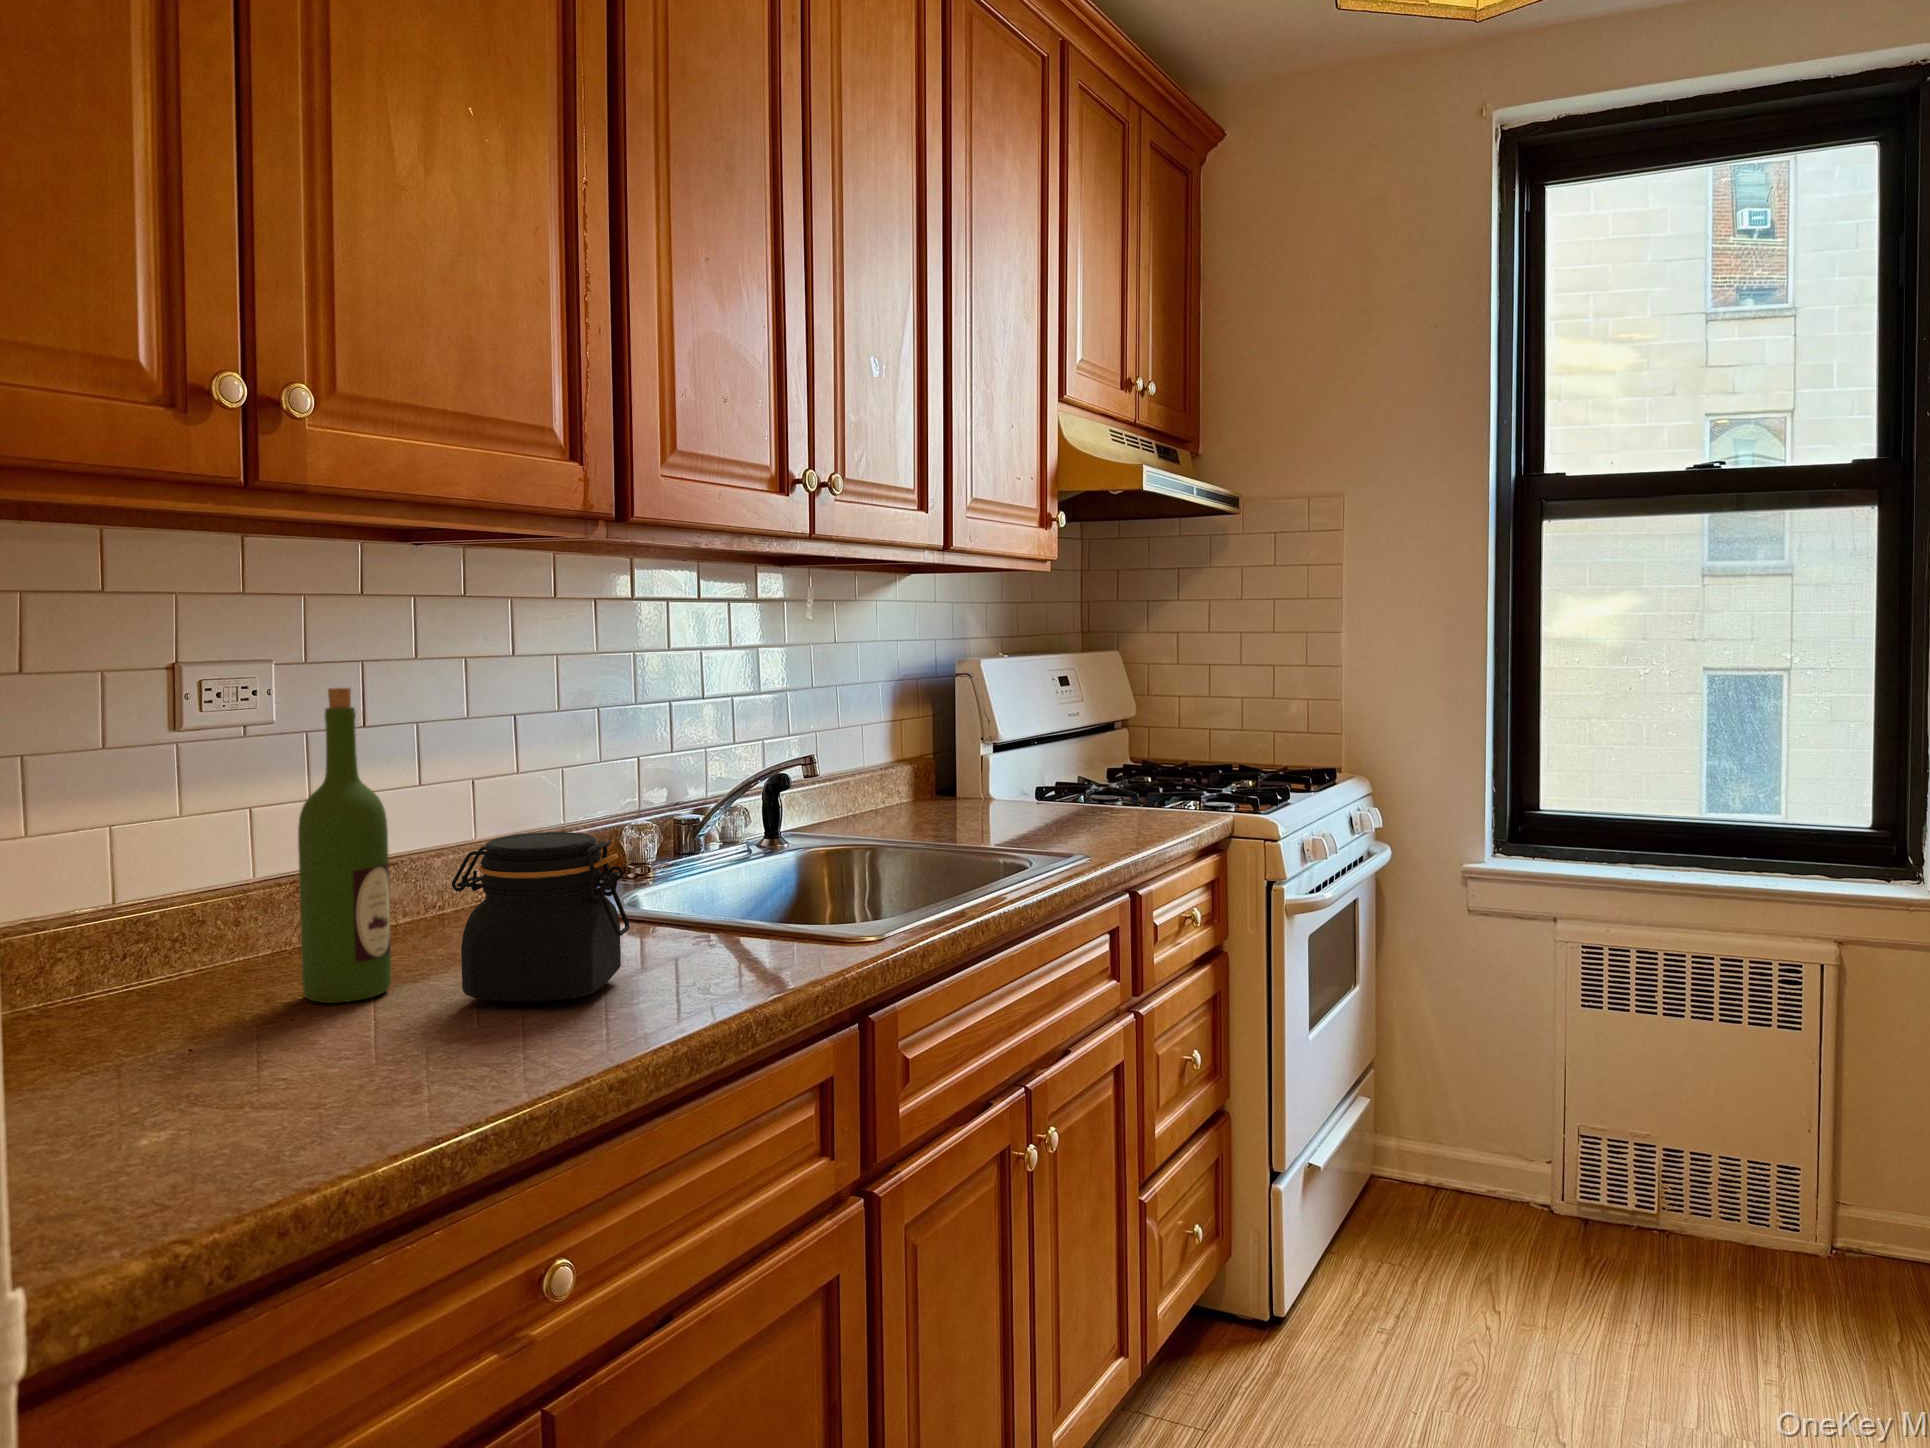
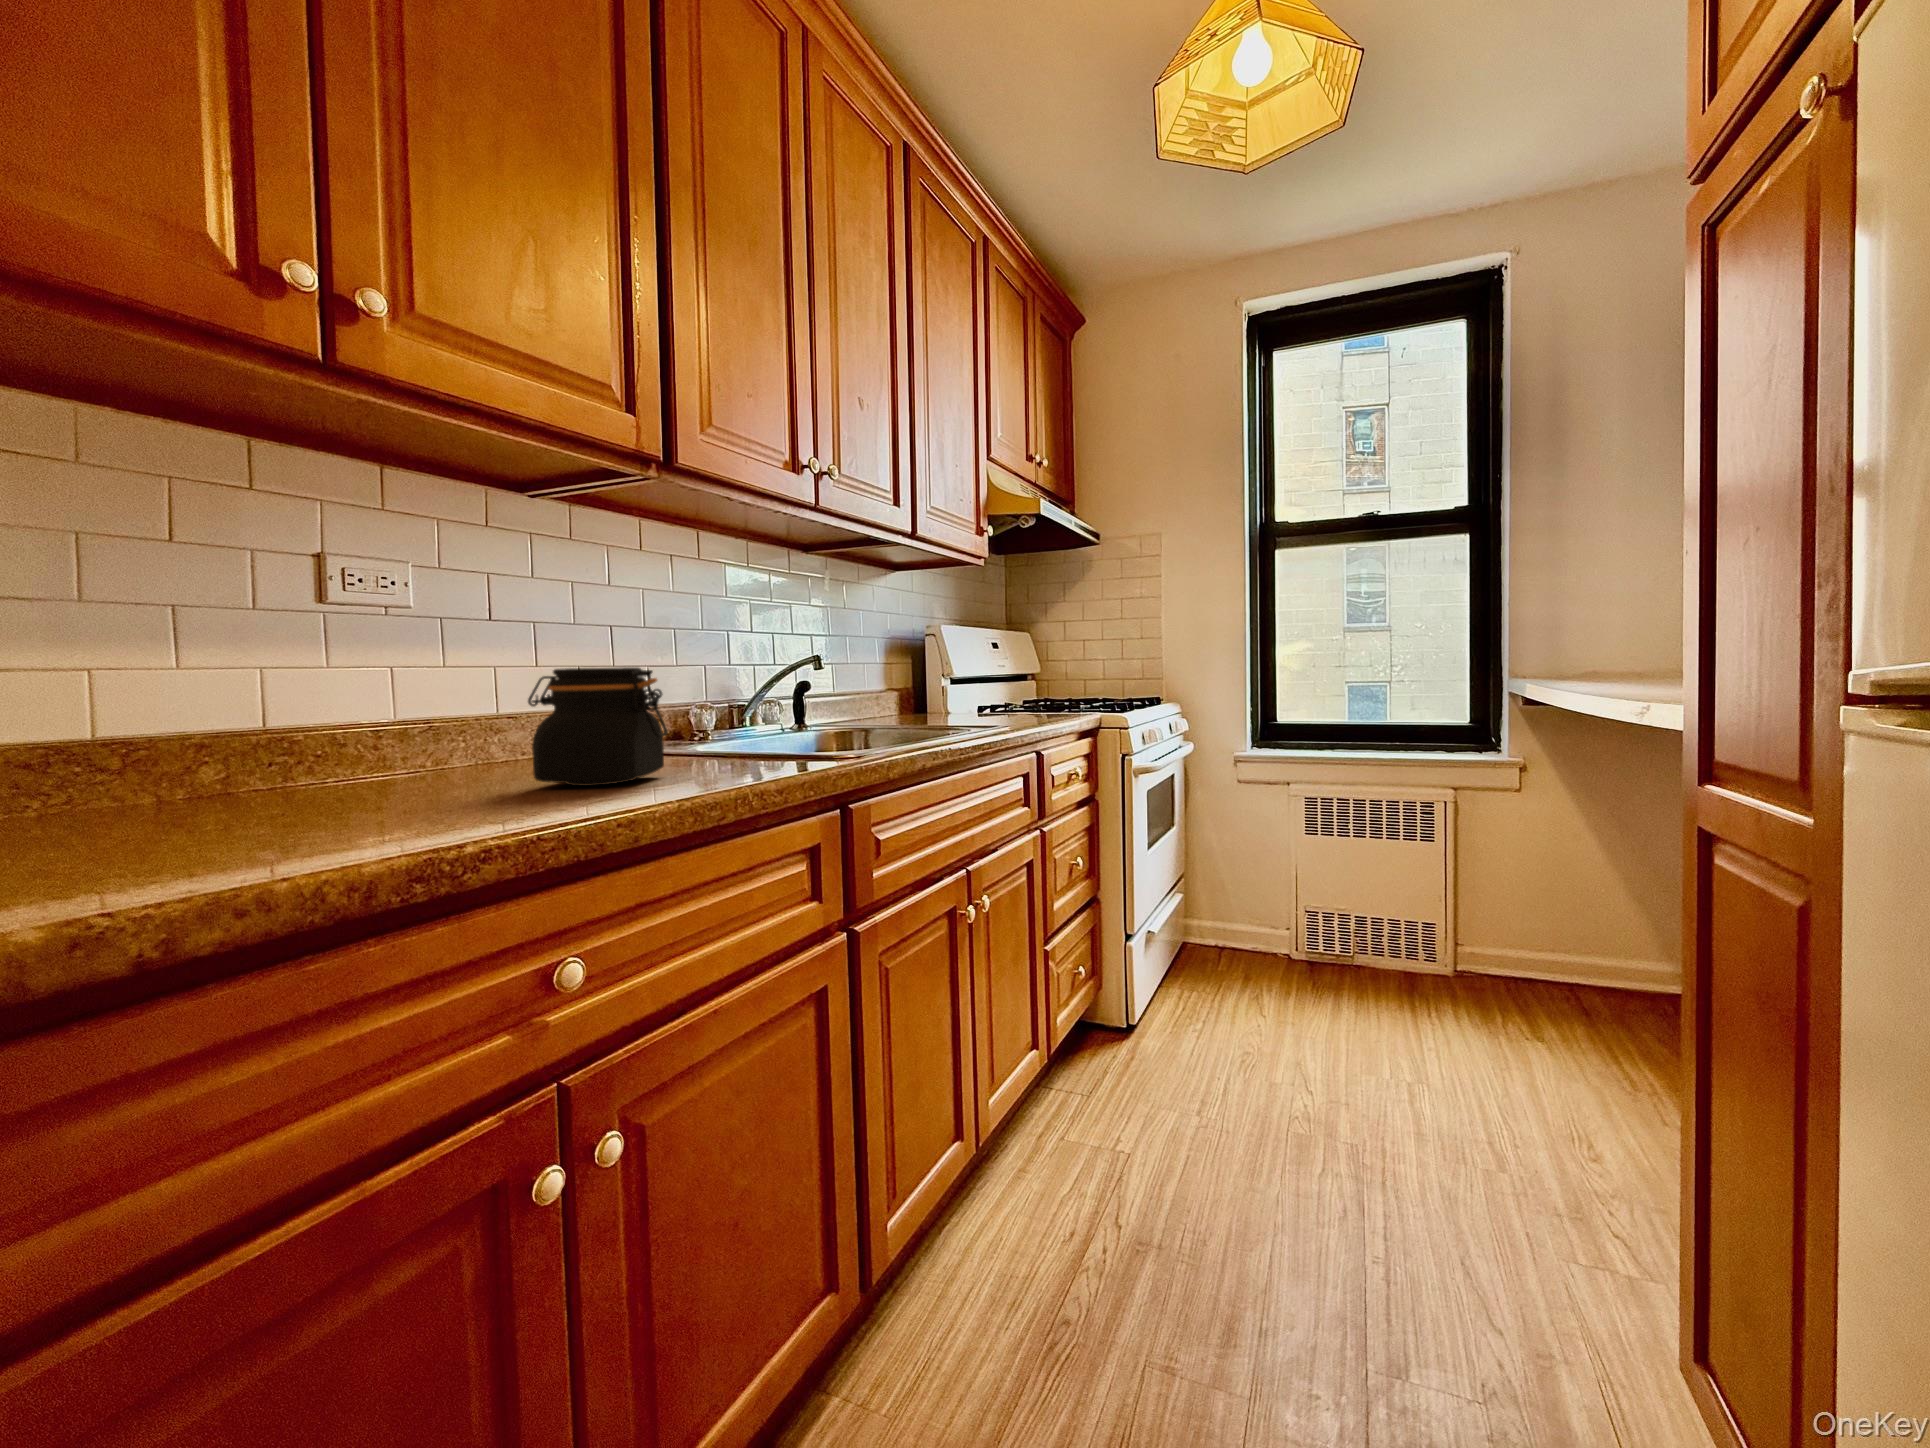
wine bottle: present [298,688,391,1003] -> none [404,554,484,790]

